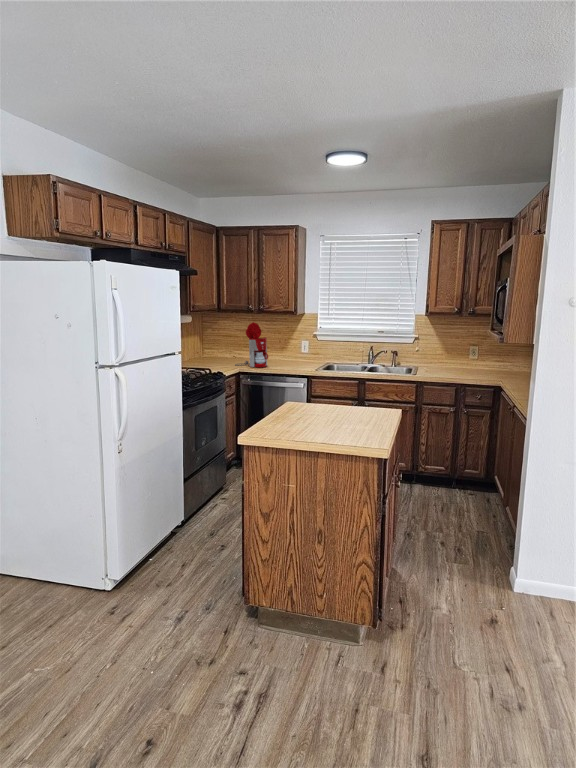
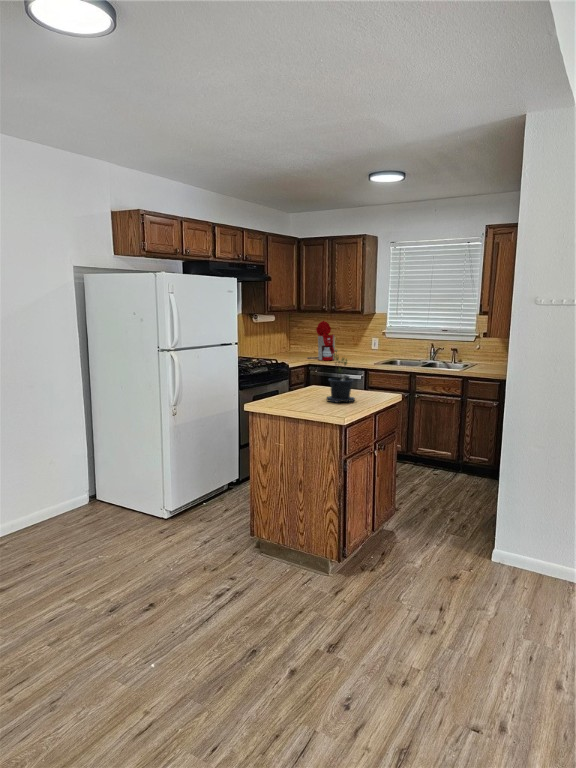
potted plant: none [331,362,369,428] -> present [327,350,355,403]

